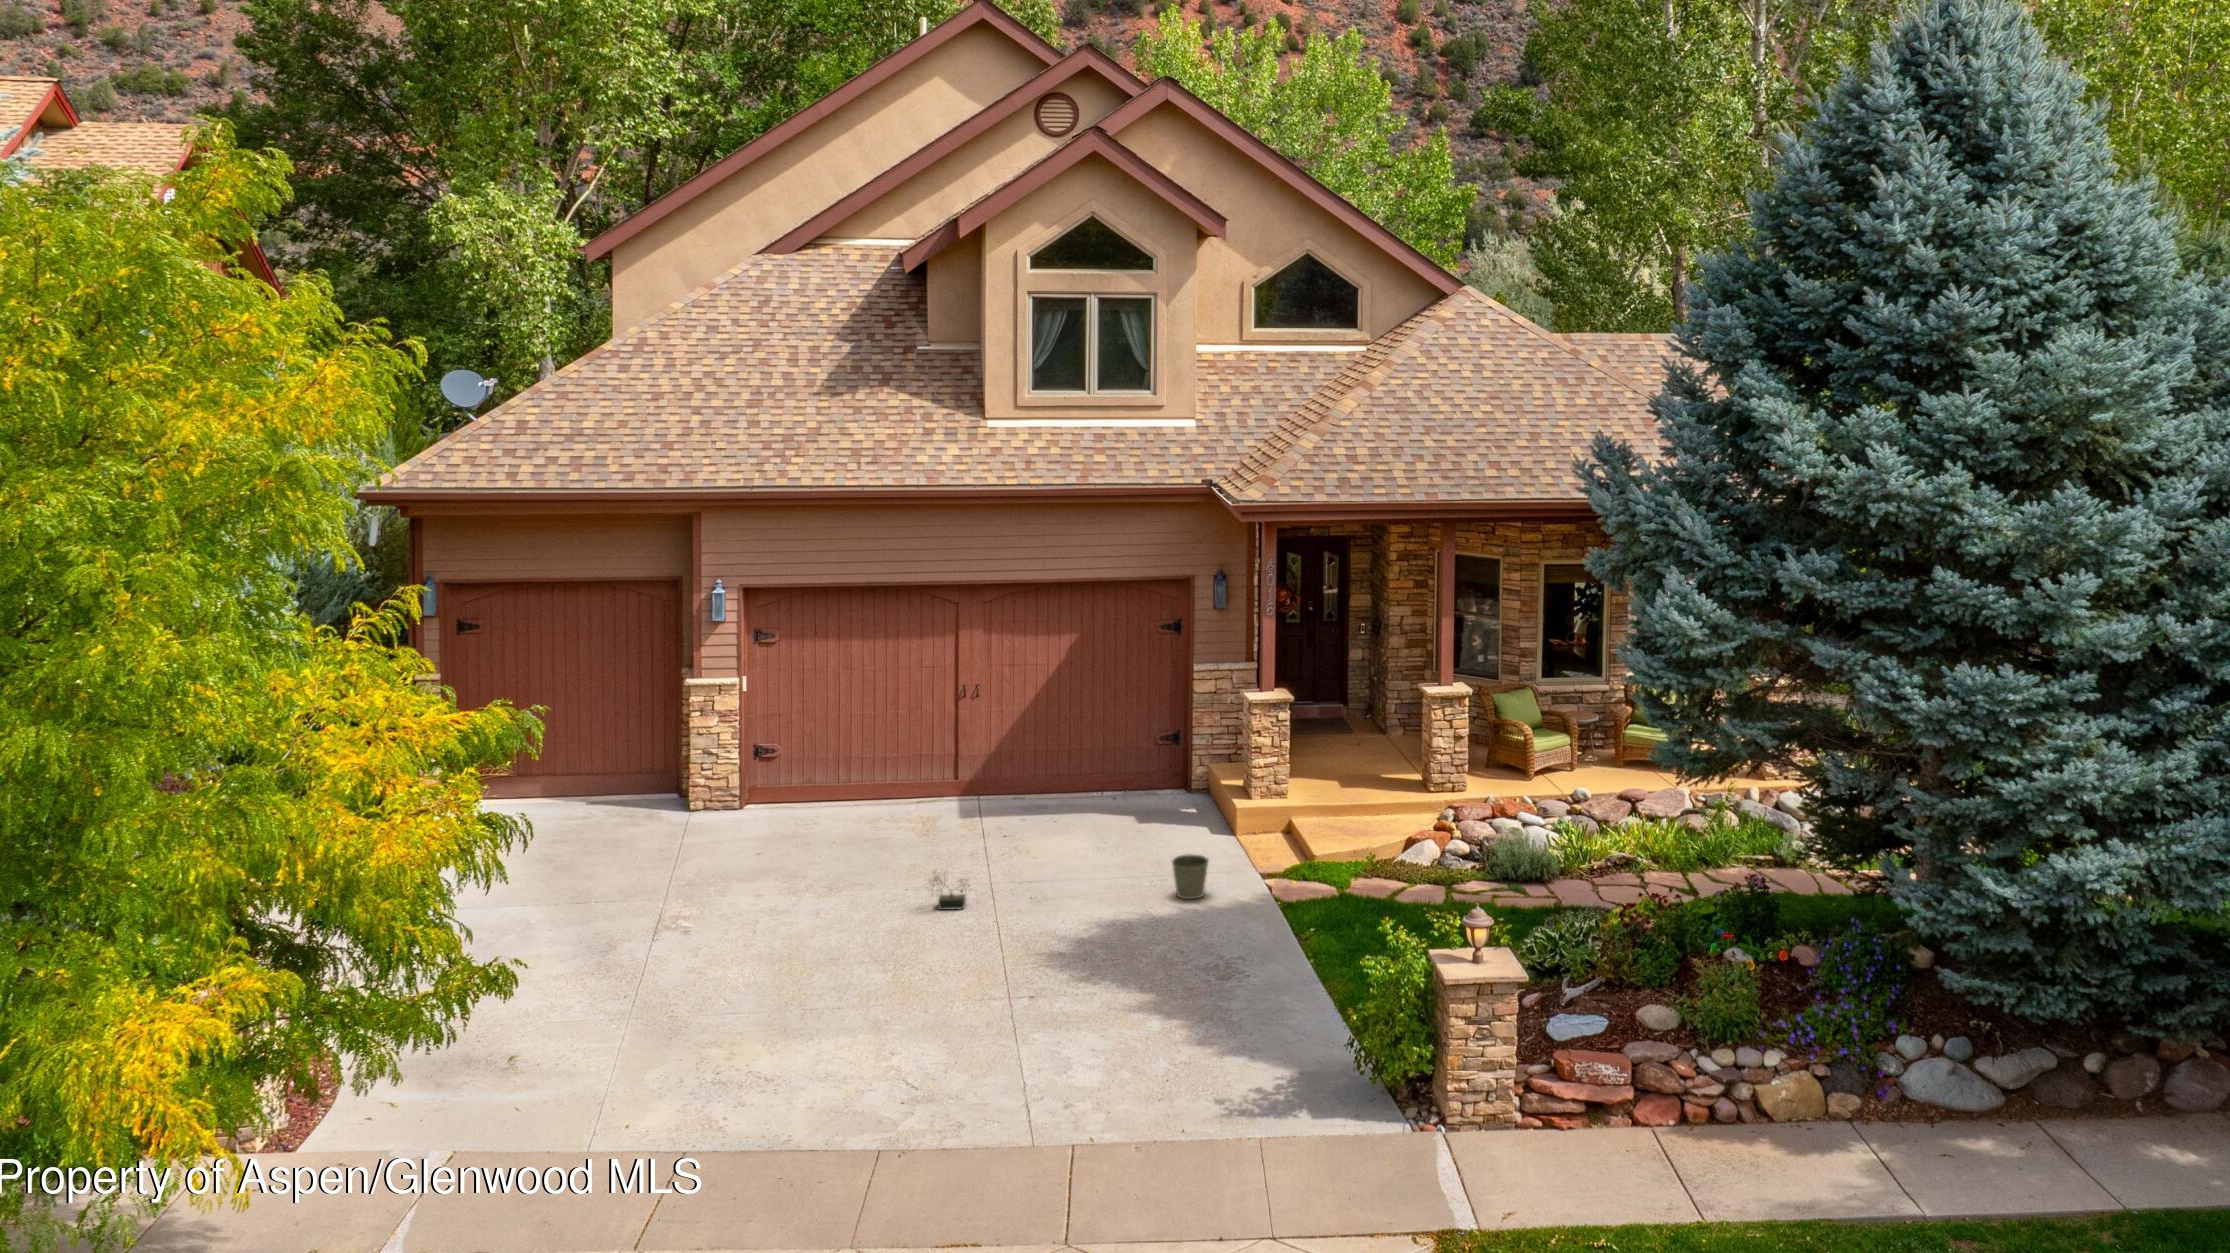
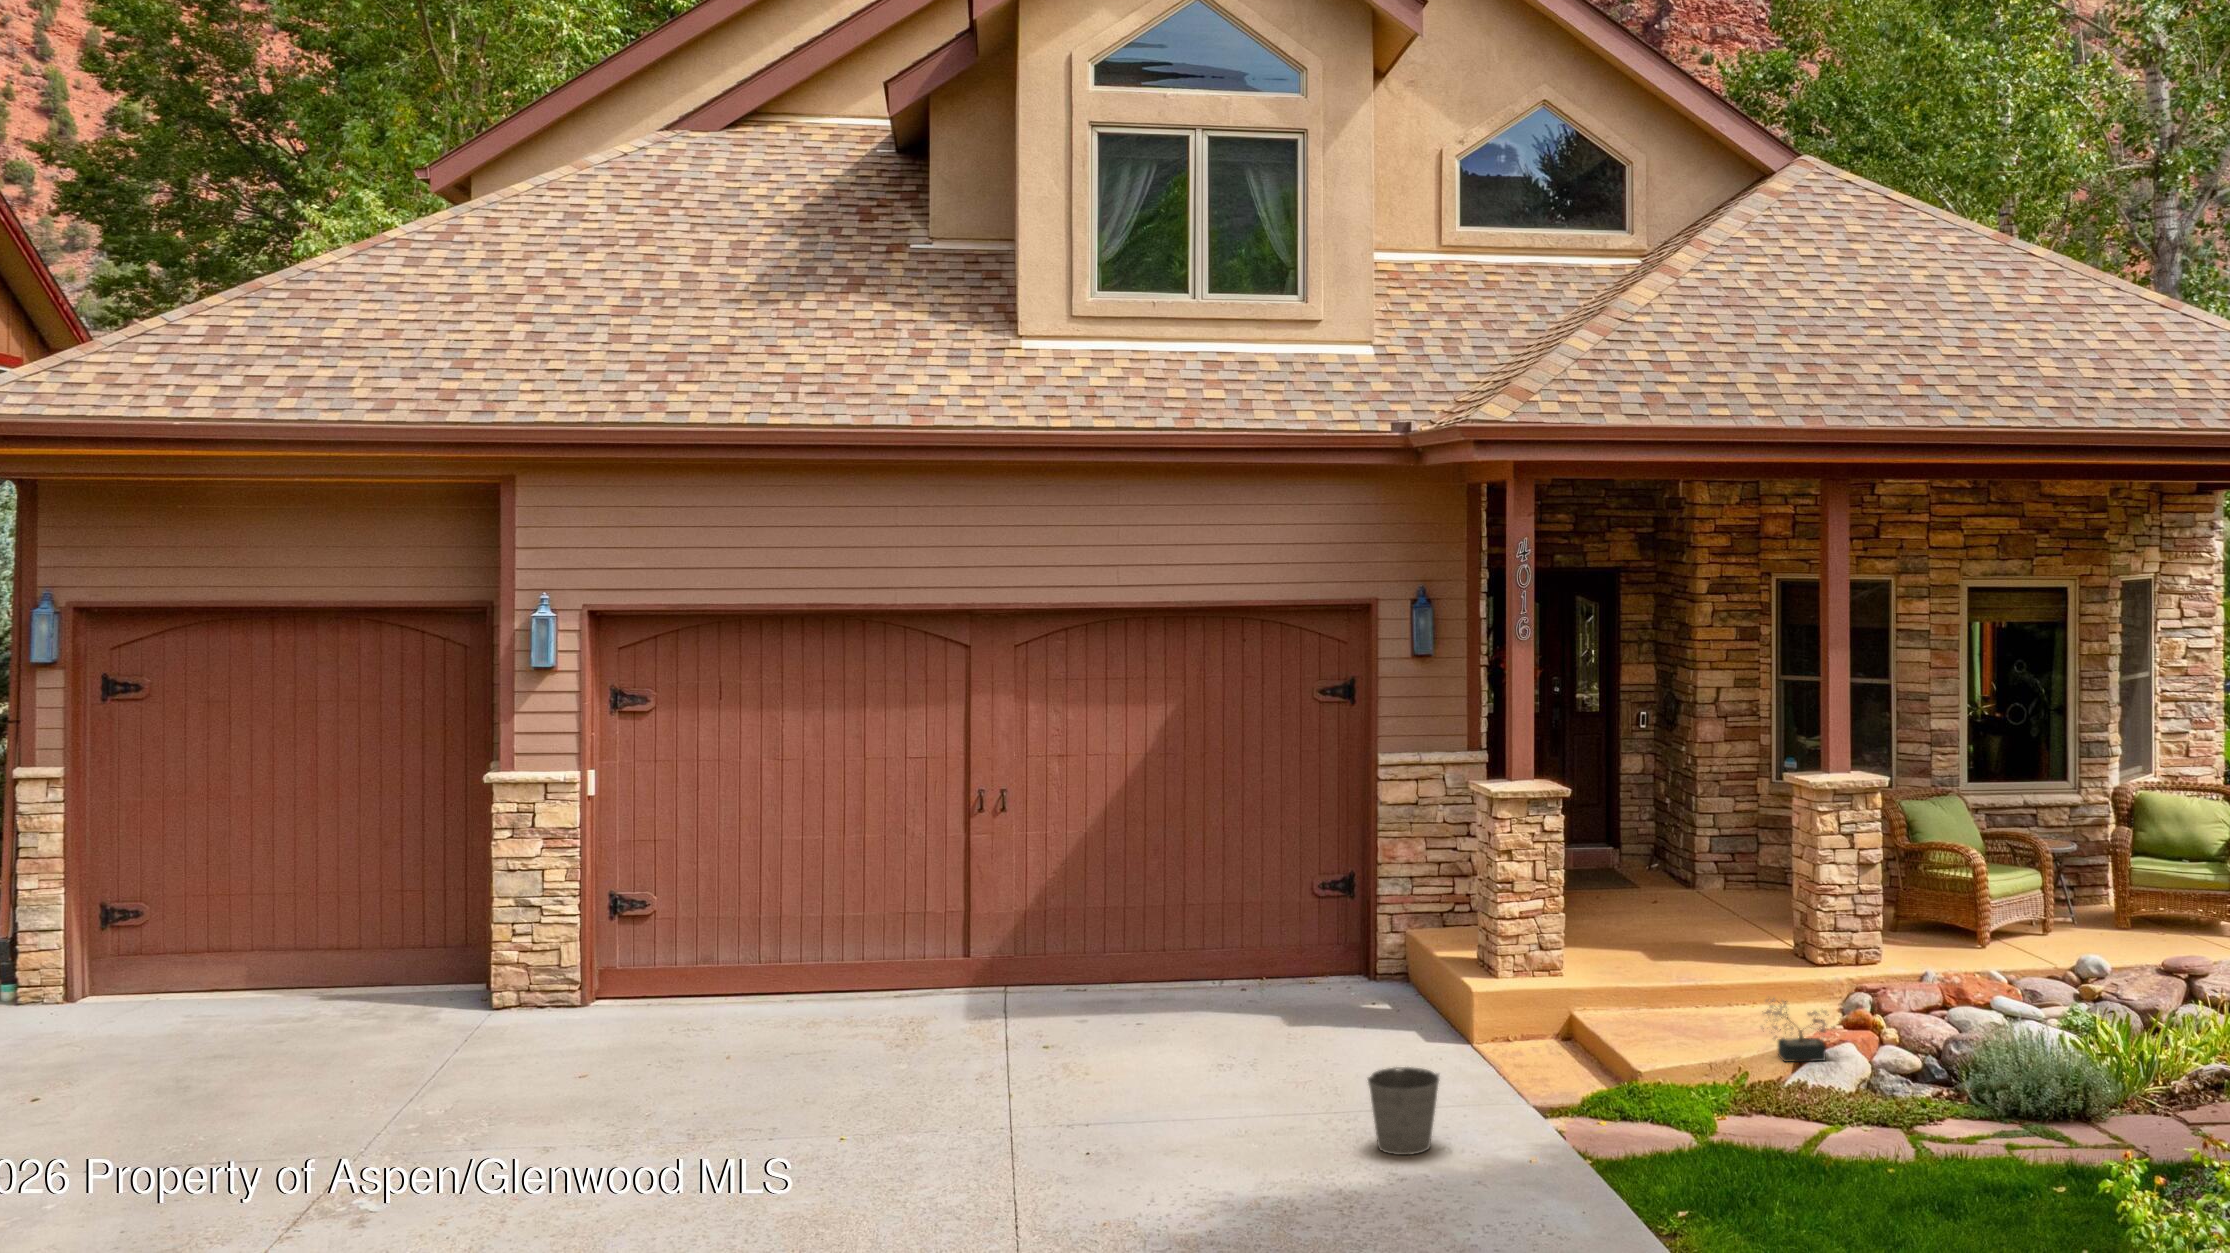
decorative plant: present [930,871,970,910] -> present [1765,998,1834,1062]

